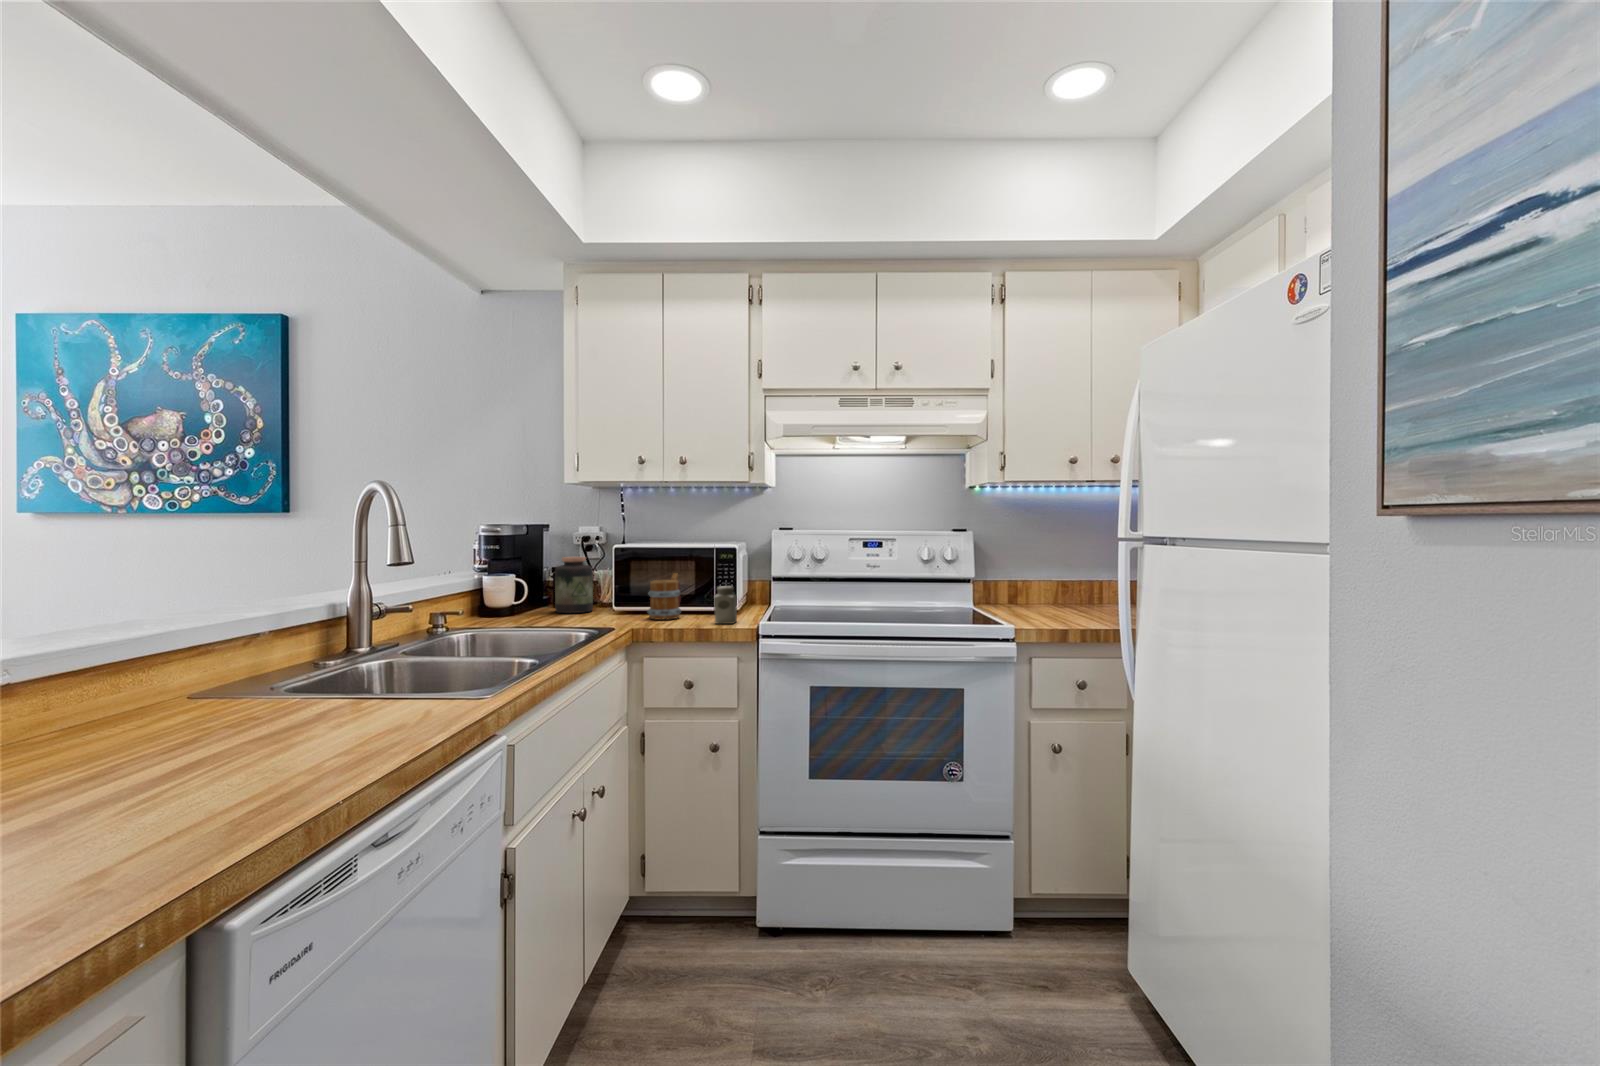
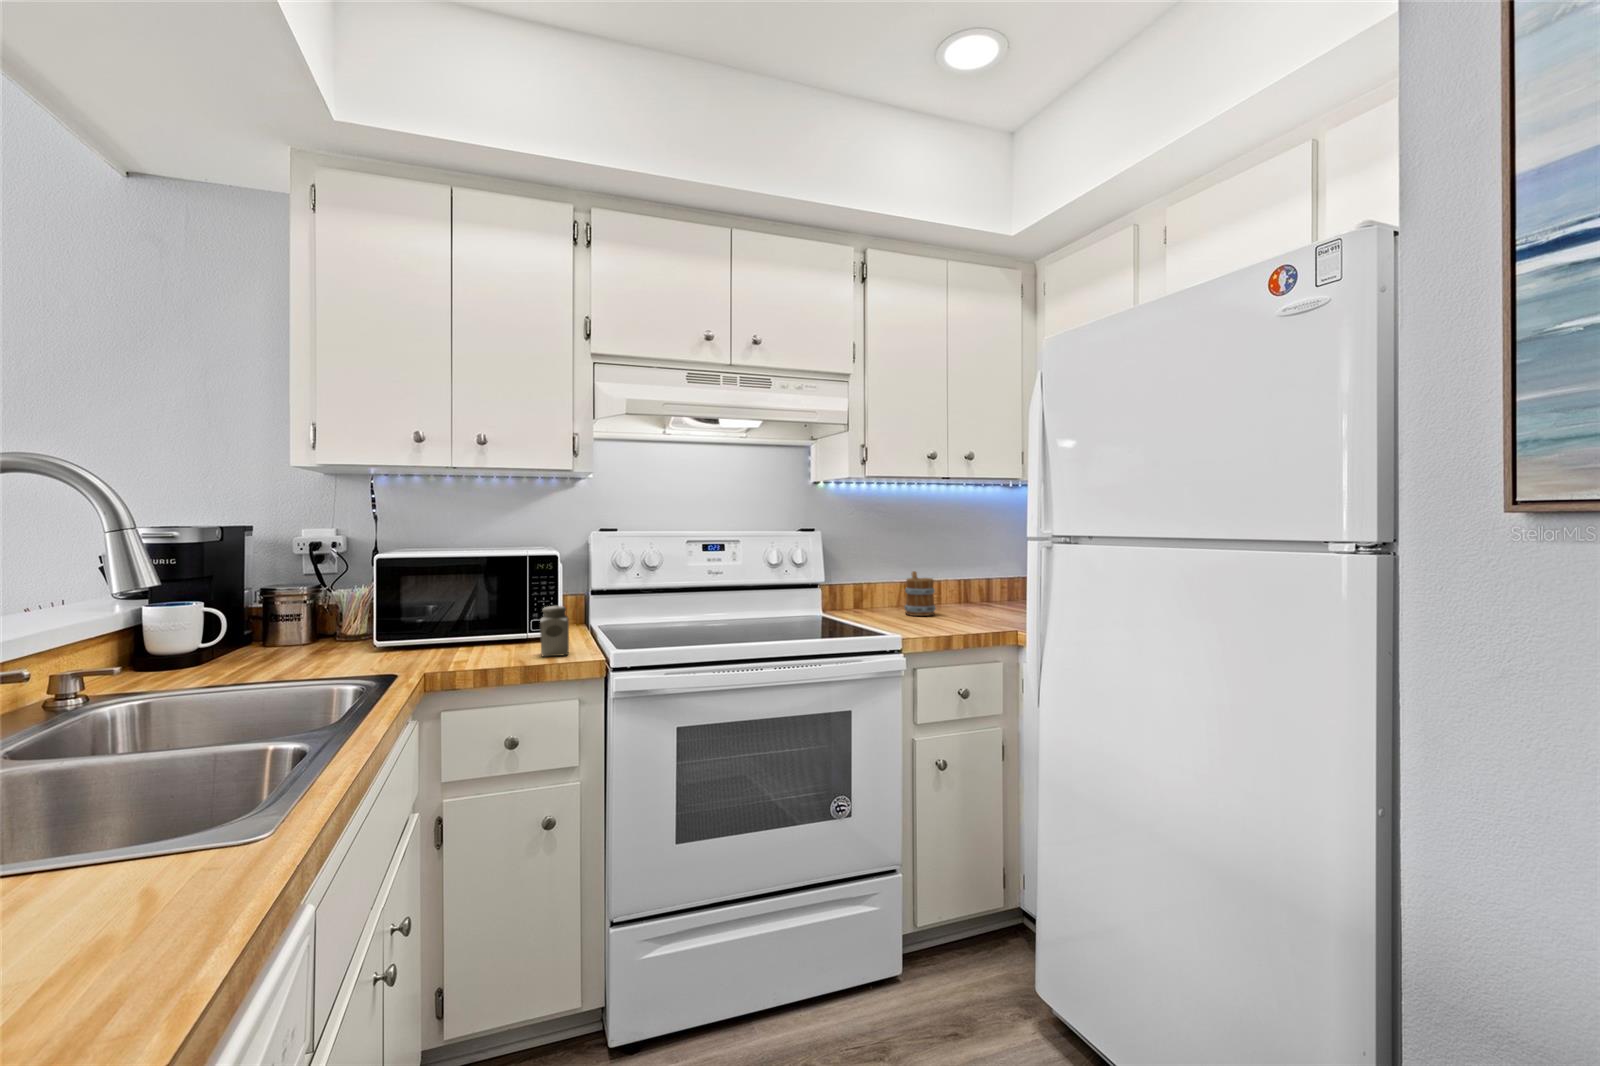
jar: present [555,557,593,613] -> none [273,572,337,655]
mug: present [648,573,681,620] -> present [905,571,936,616]

